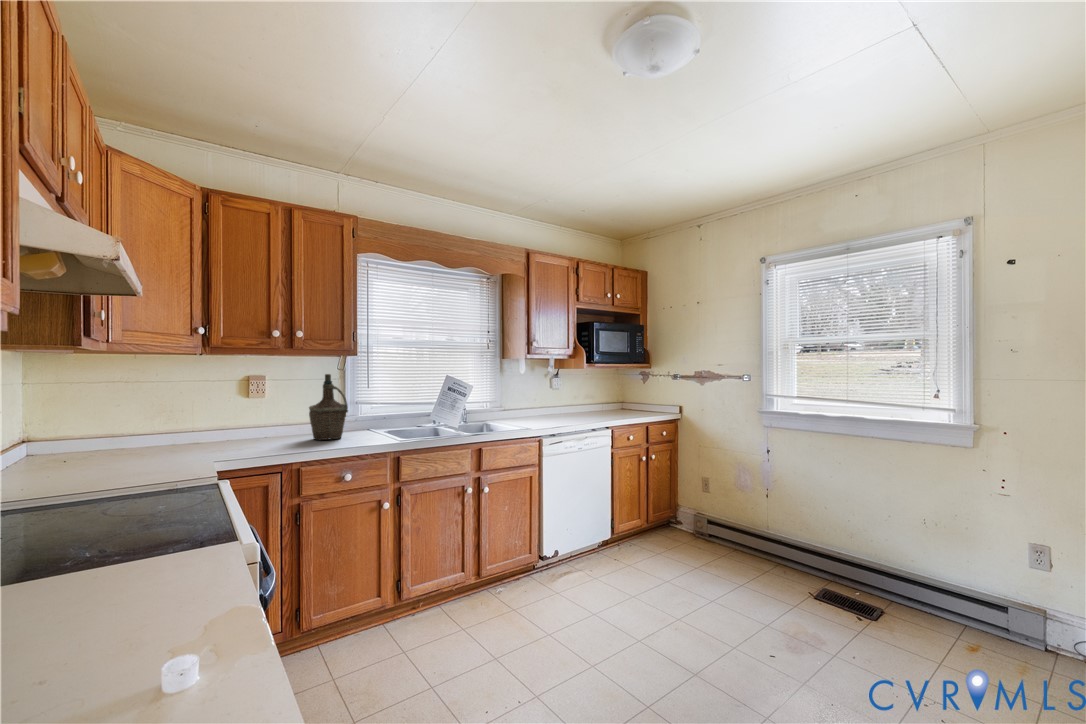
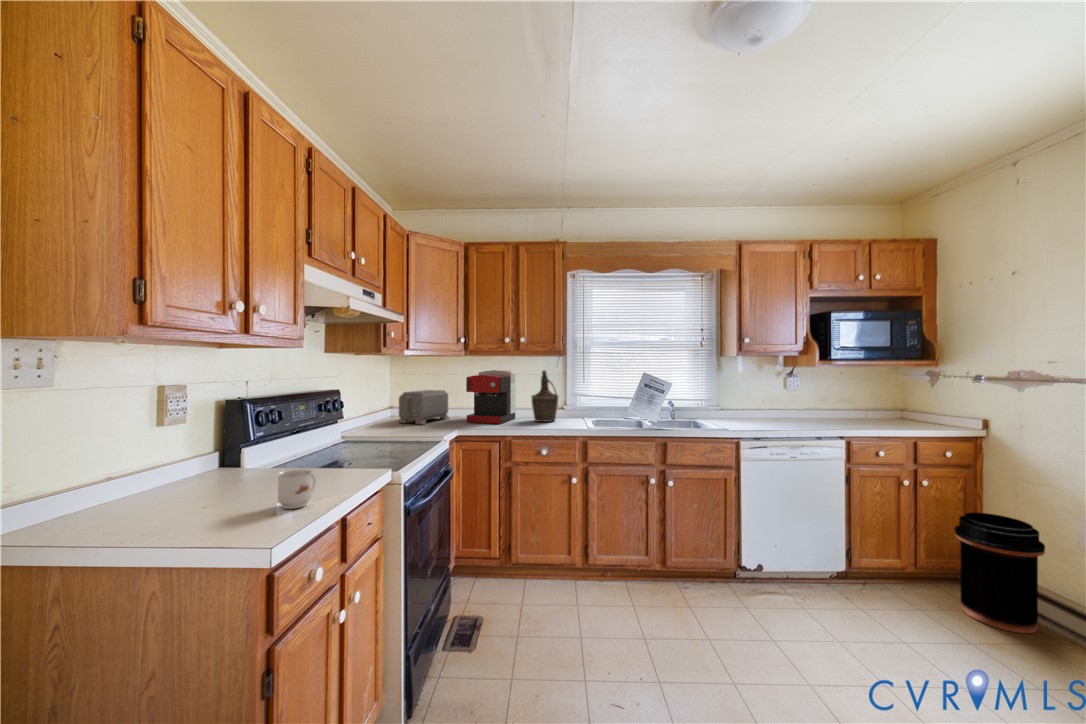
coffee maker: none [210,375,280,451] -> present [466,370,516,424]
toaster: none [73,407,166,466] -> present [399,390,449,424]
trash can: none [673,473,719,552] -> present [955,512,1045,633]
mug: none [80,555,156,637] -> present [278,469,316,509]

